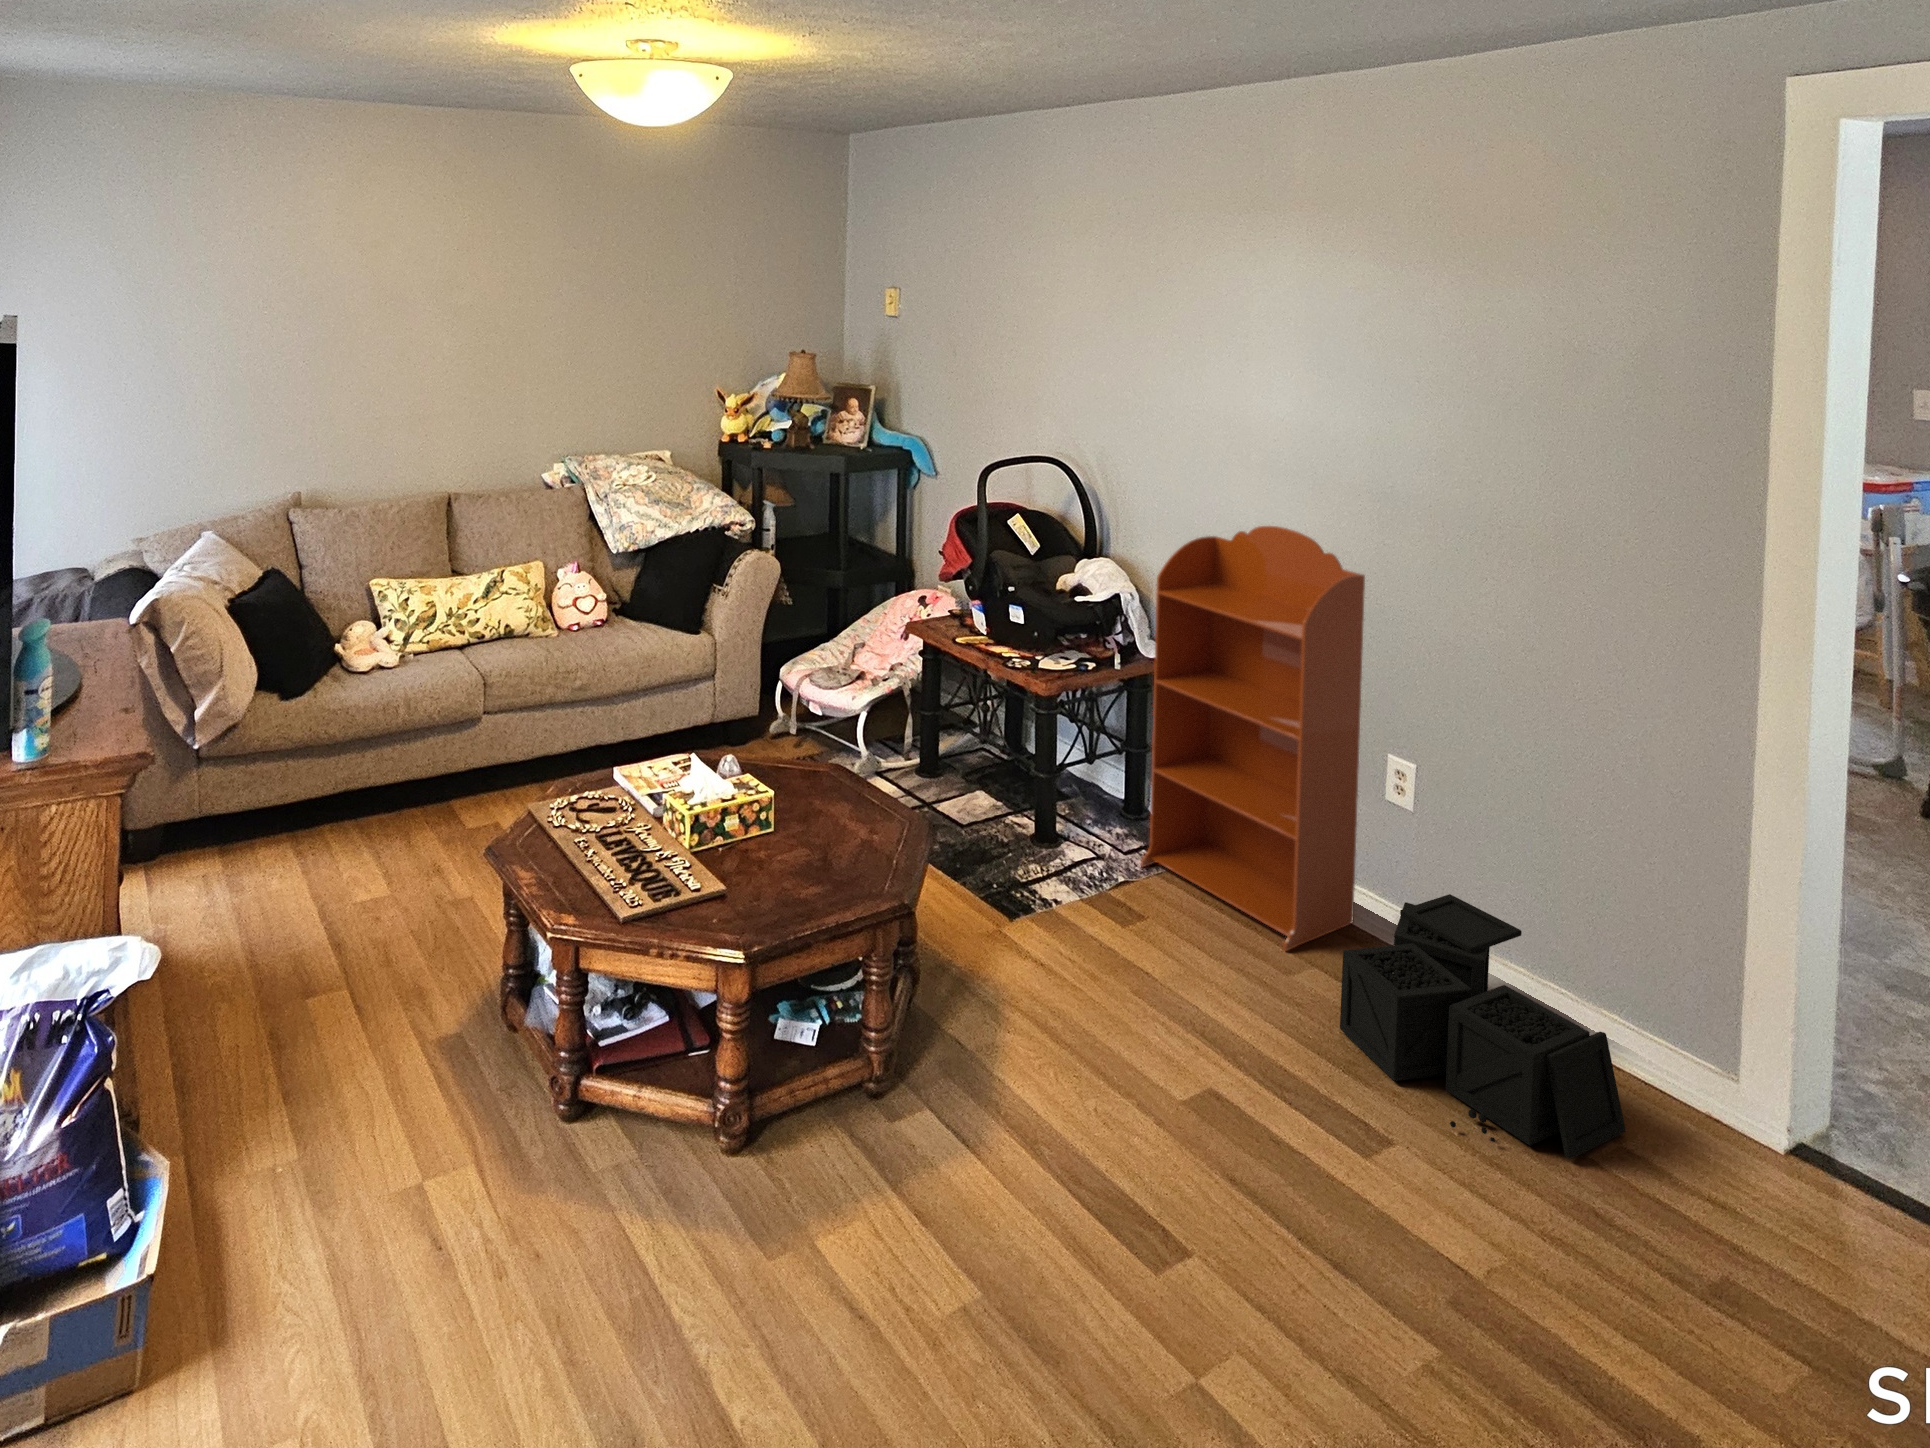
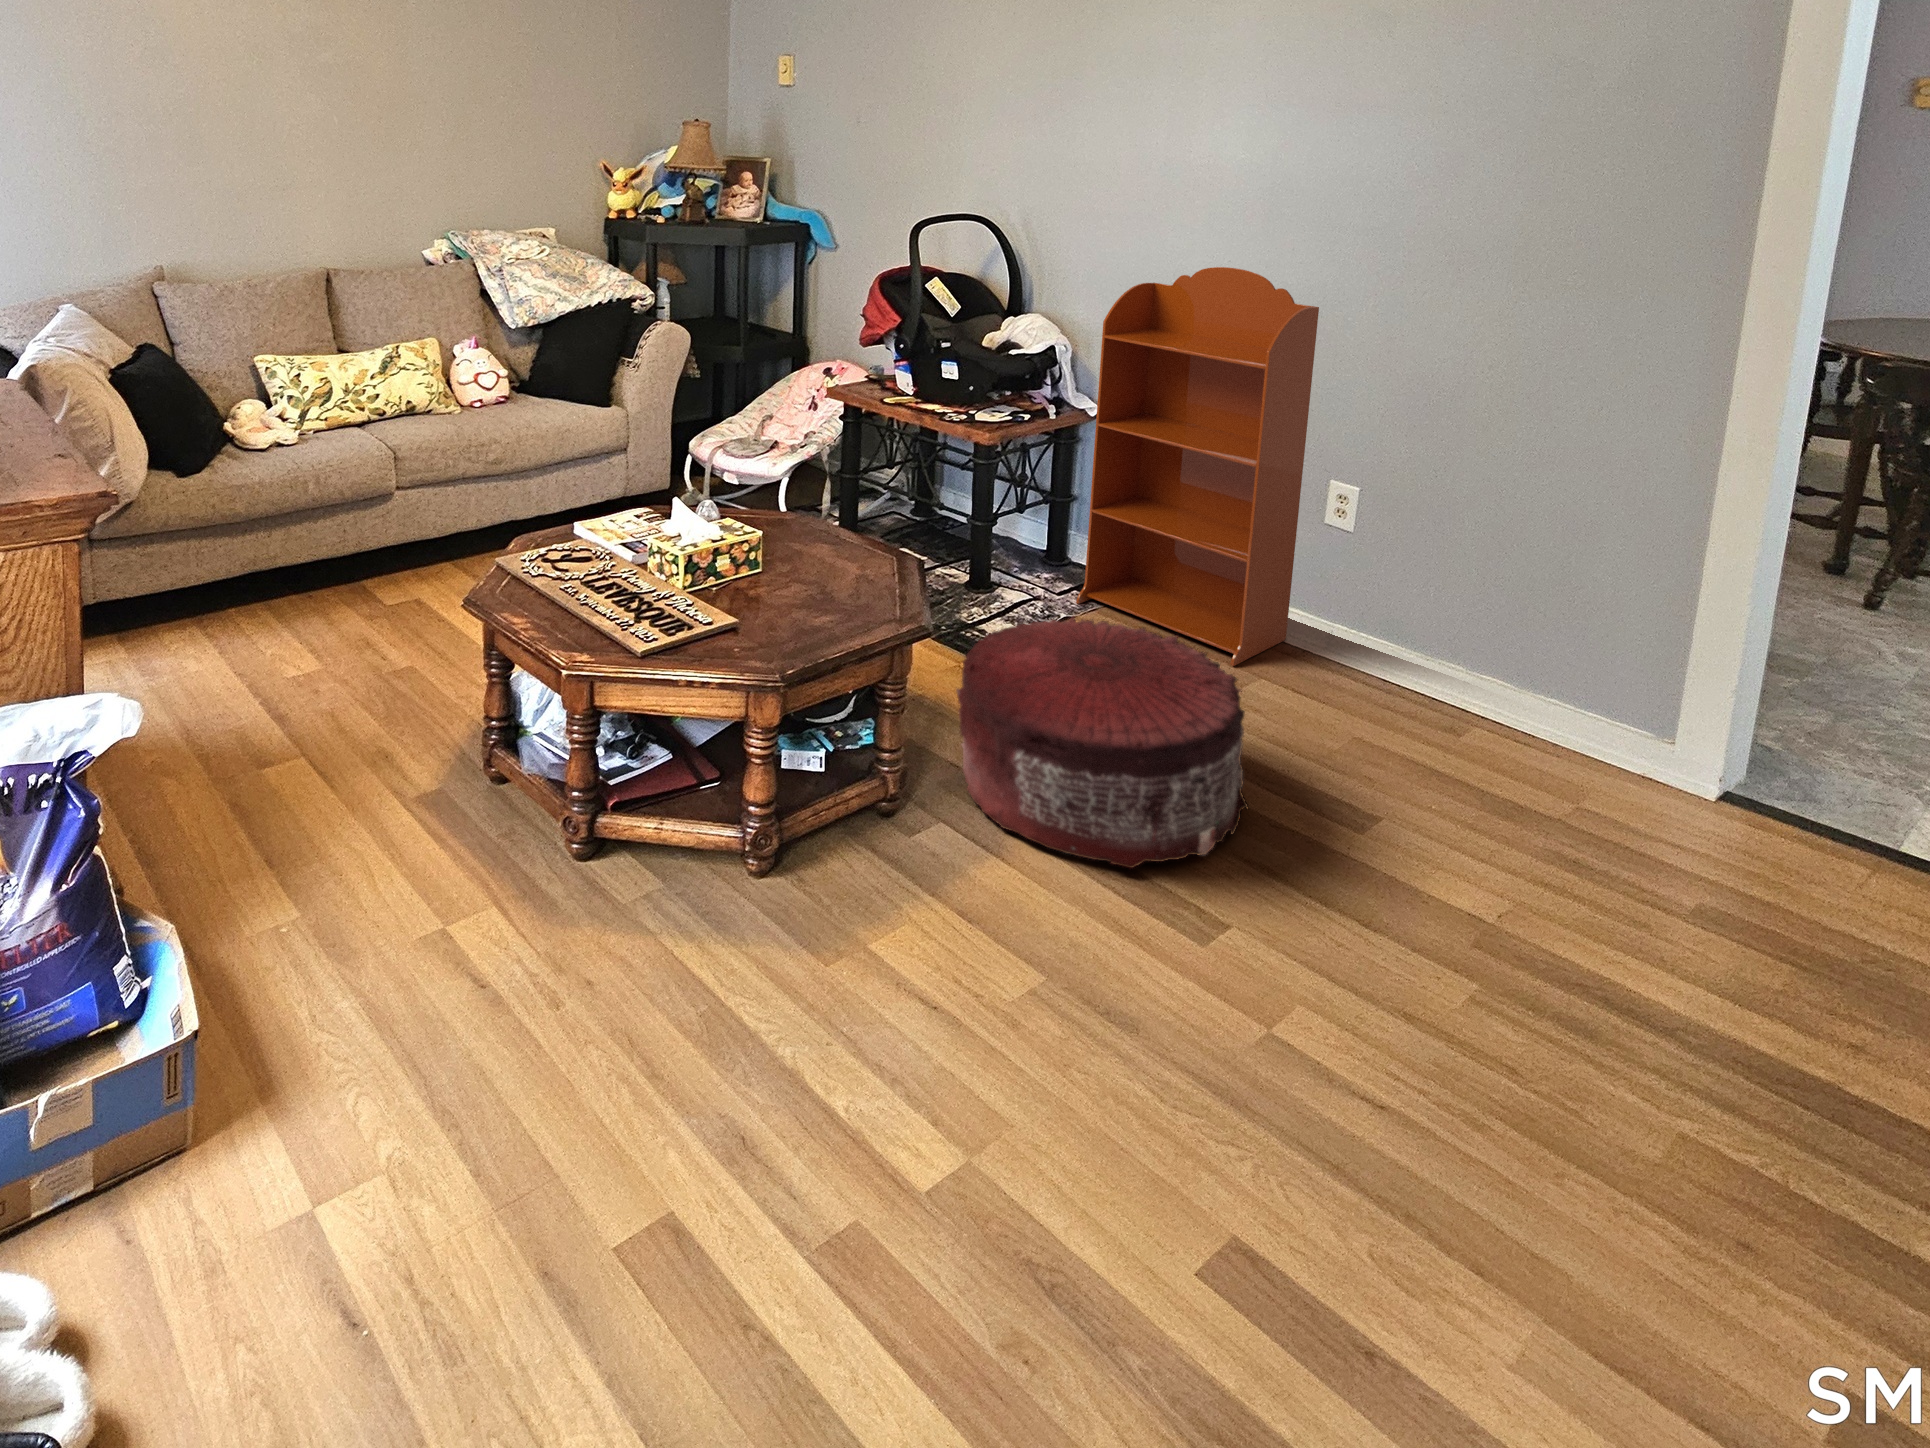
pouf: none [956,893,1246,1179] -> present [956,617,1248,868]
storage bin: present [1340,894,1626,1159] -> none [1304,603,1581,819]

